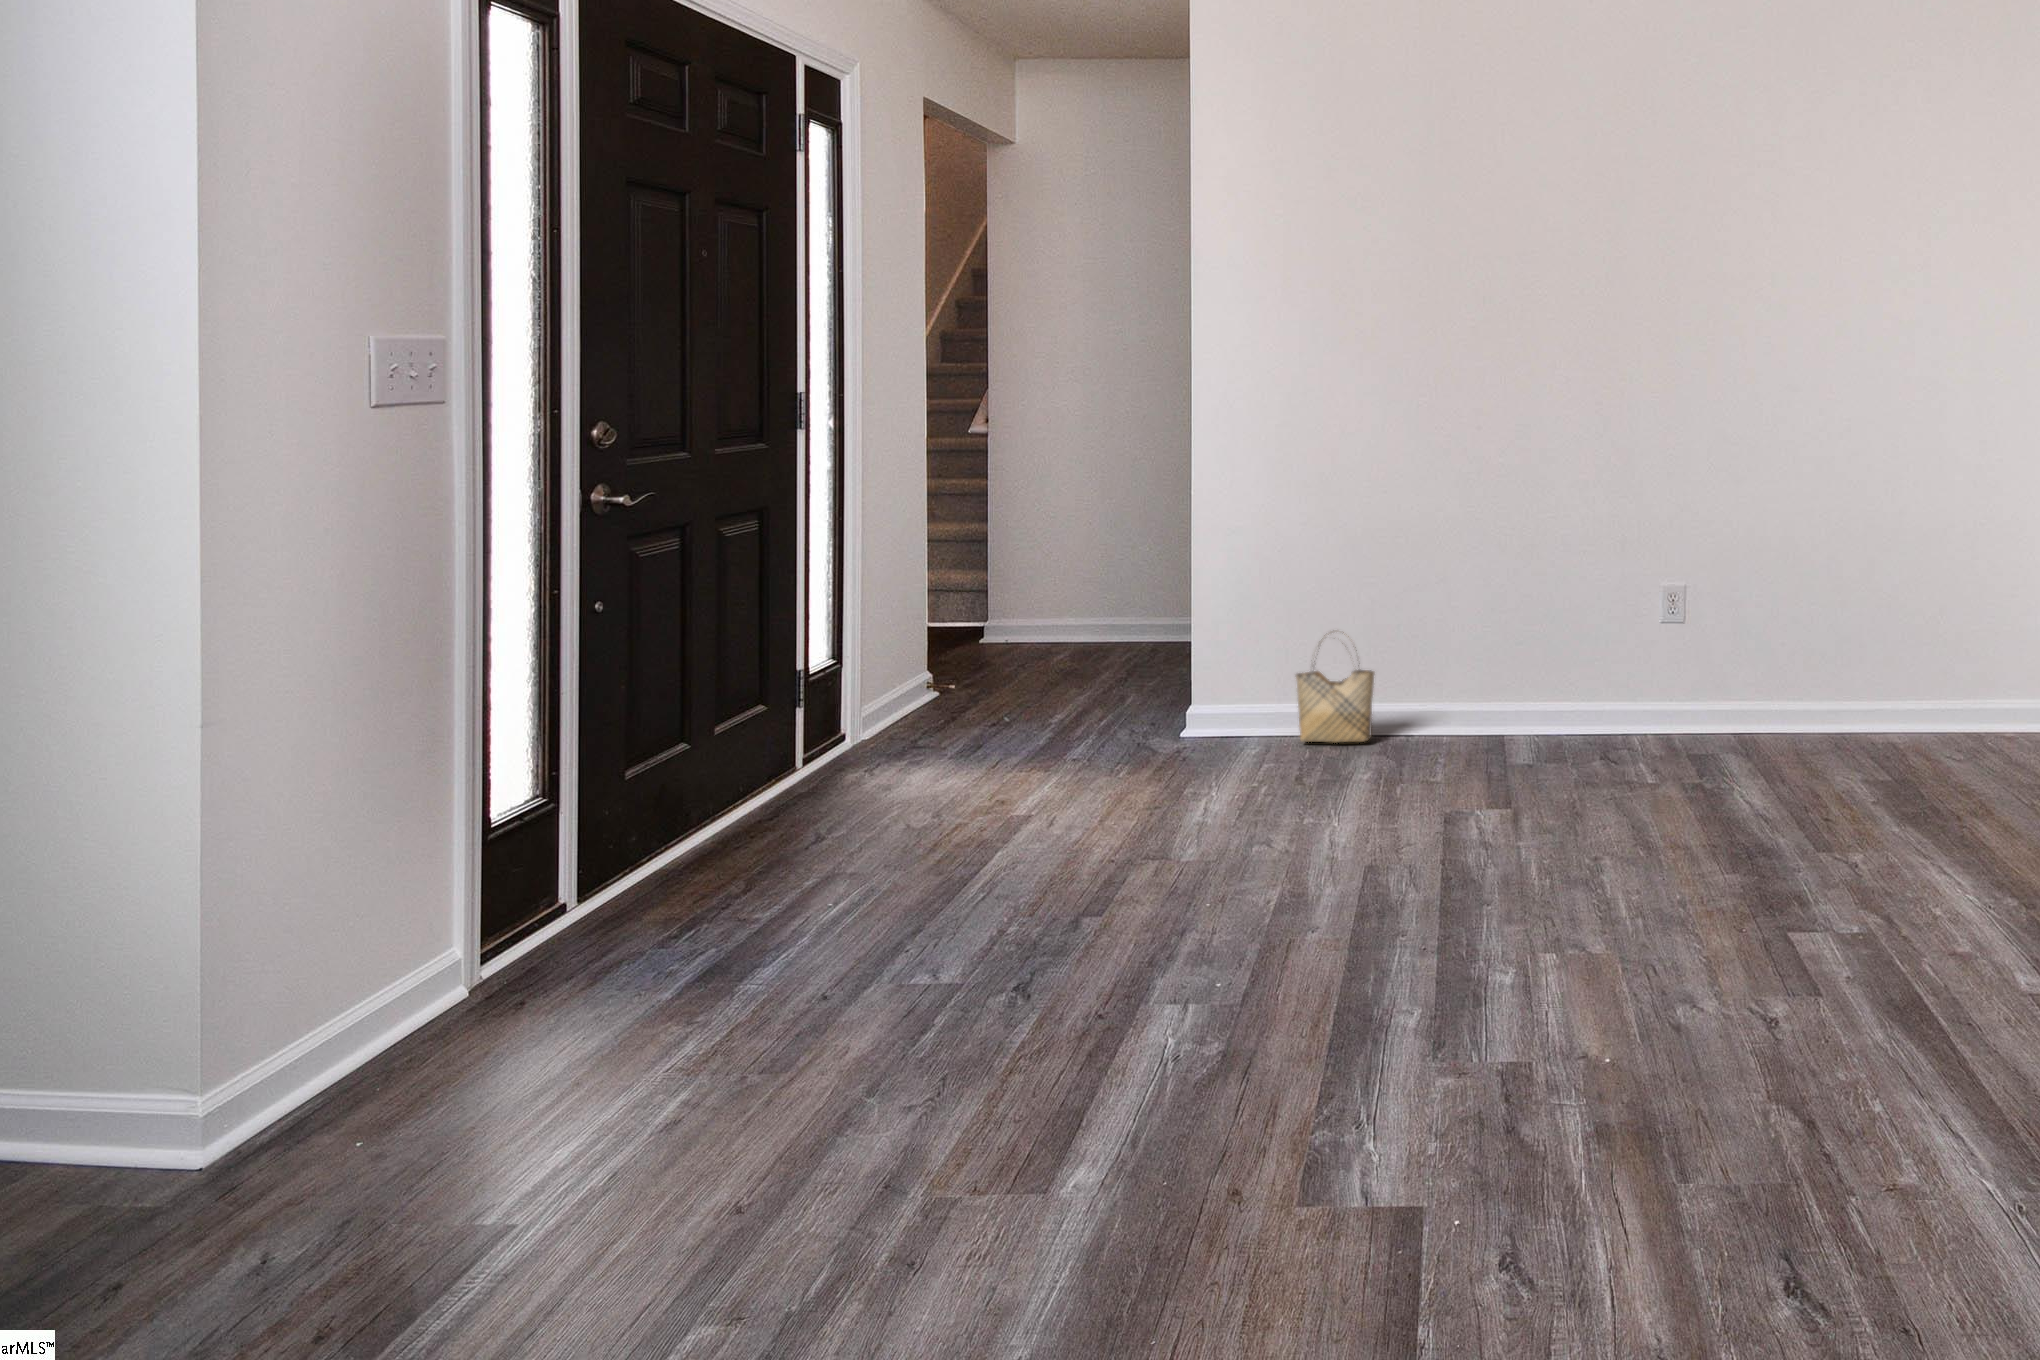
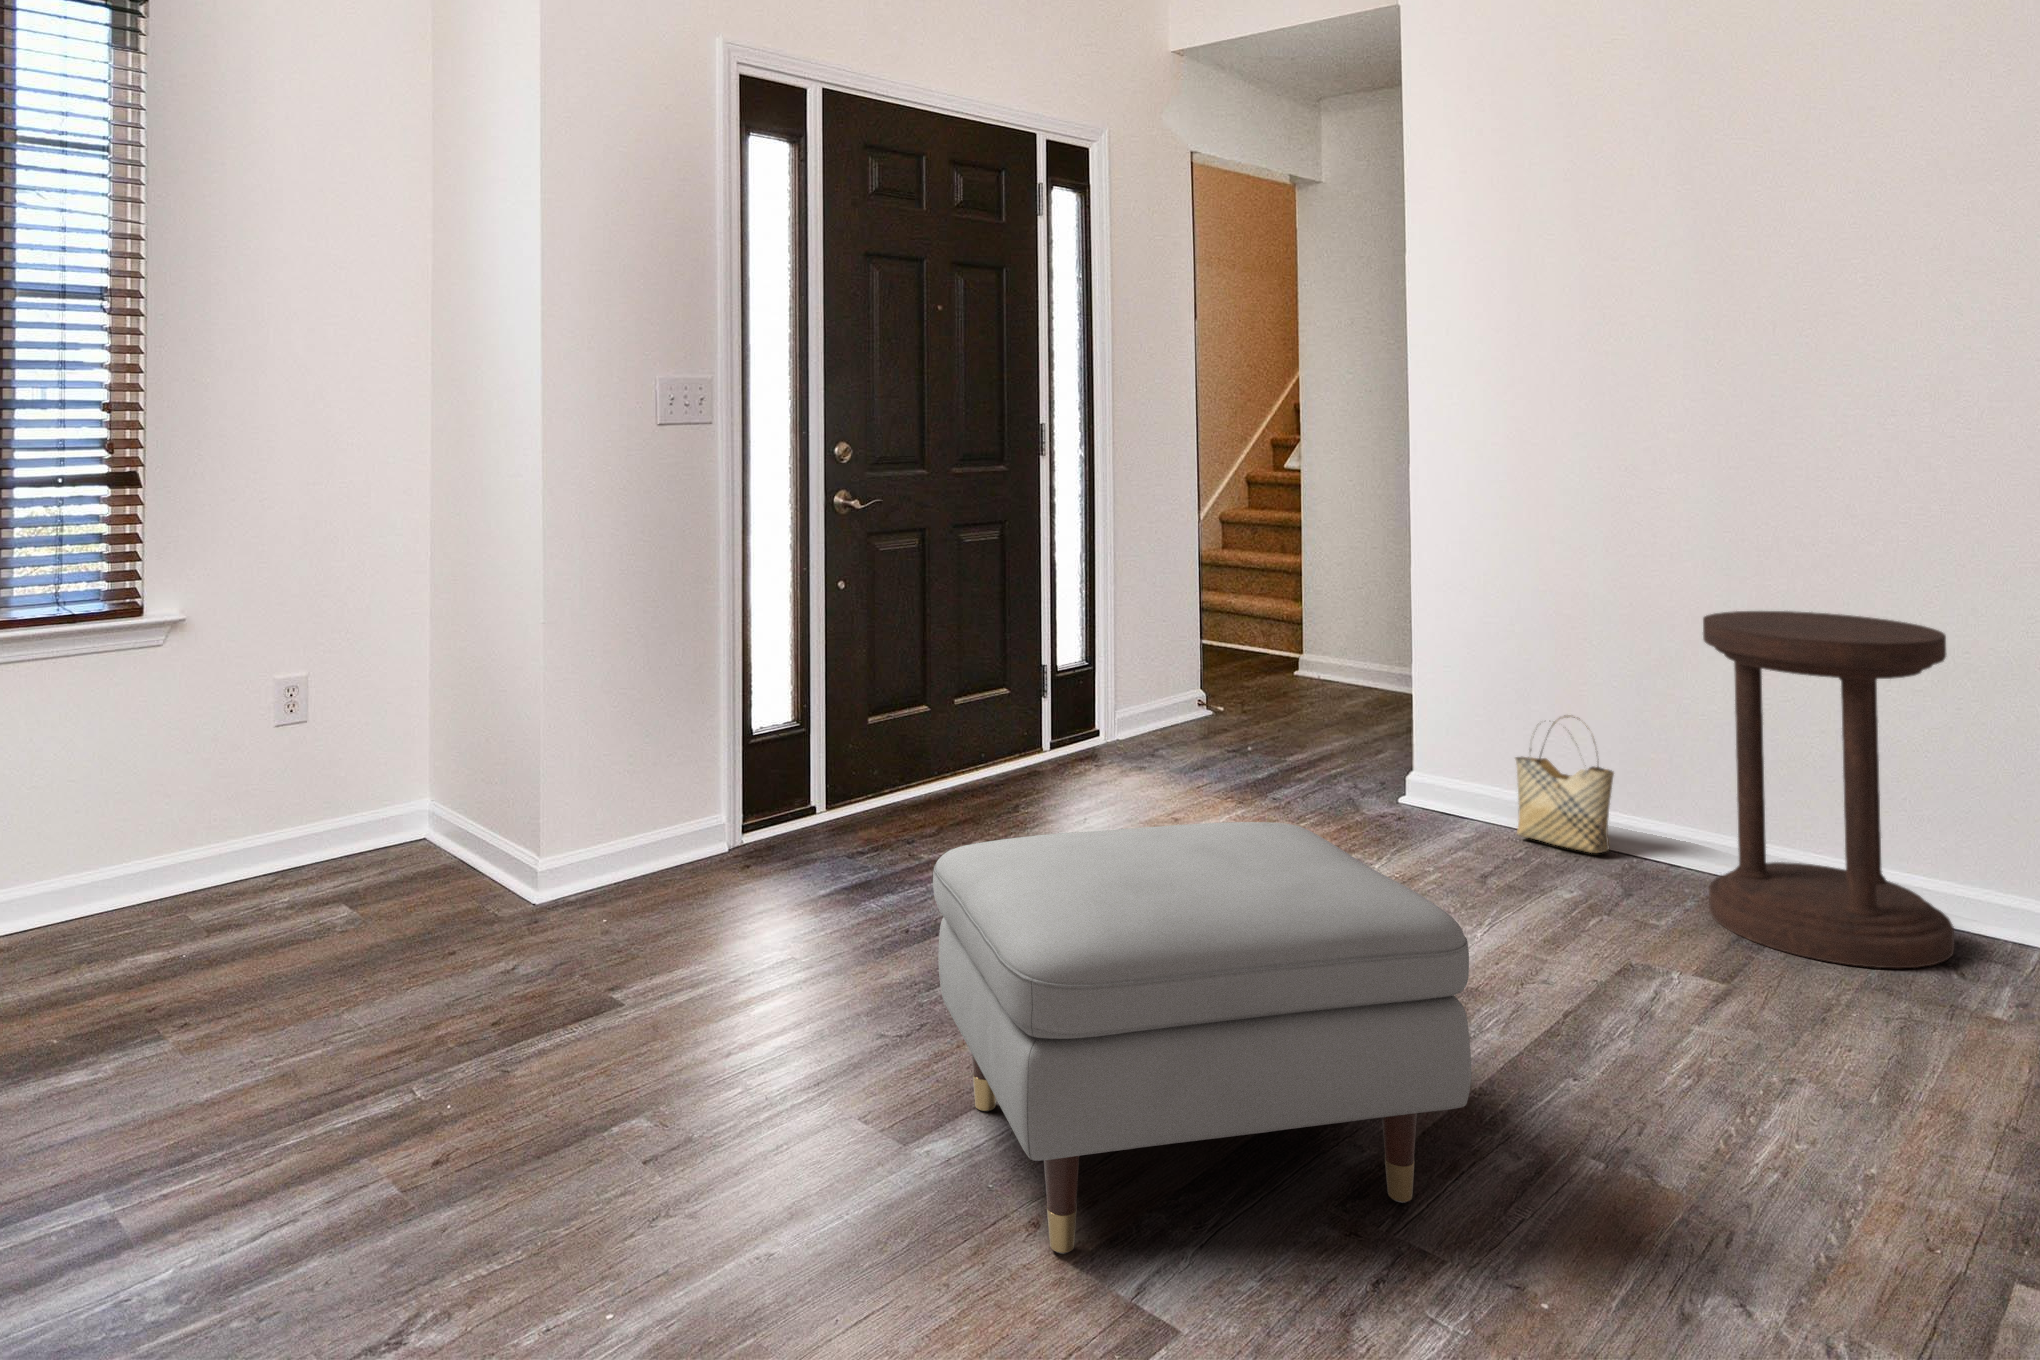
side table: none [1459,520,1620,780] -> present [1703,611,1955,968]
ottoman: none [1020,759,1523,1196] -> present [933,822,1471,1254]

